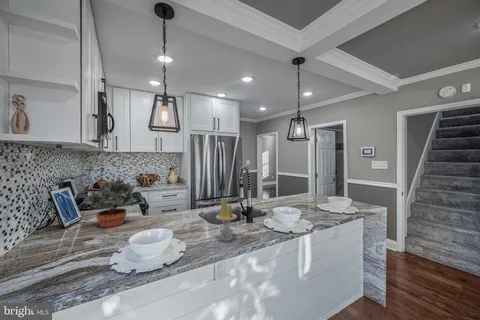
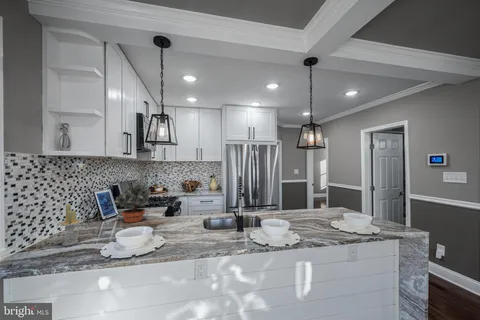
candle: present [216,198,237,241] -> present [58,204,83,246]

